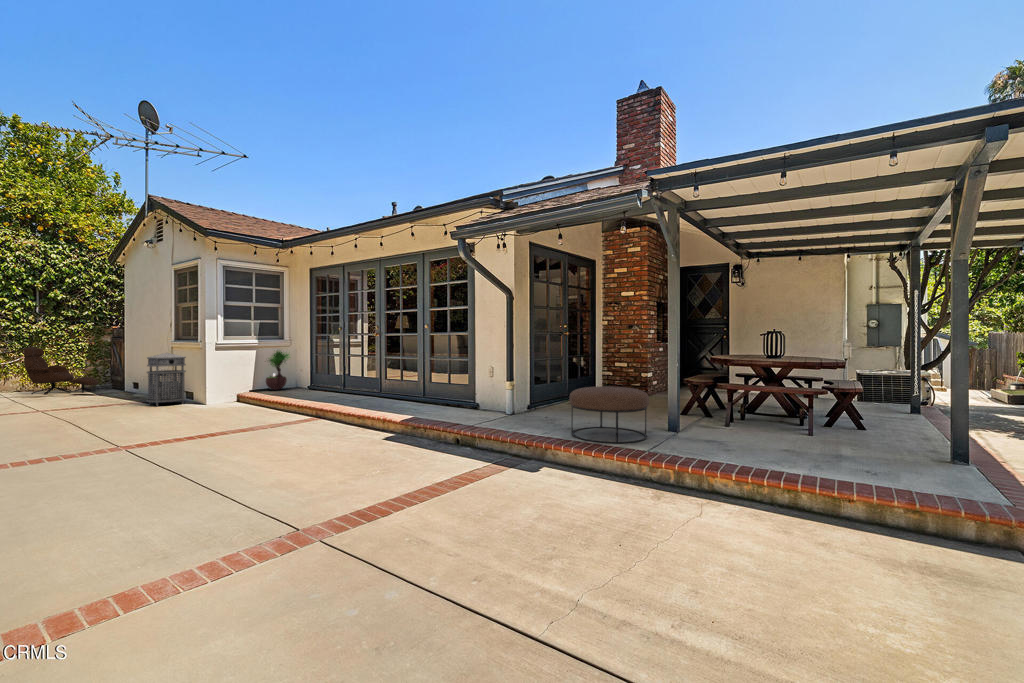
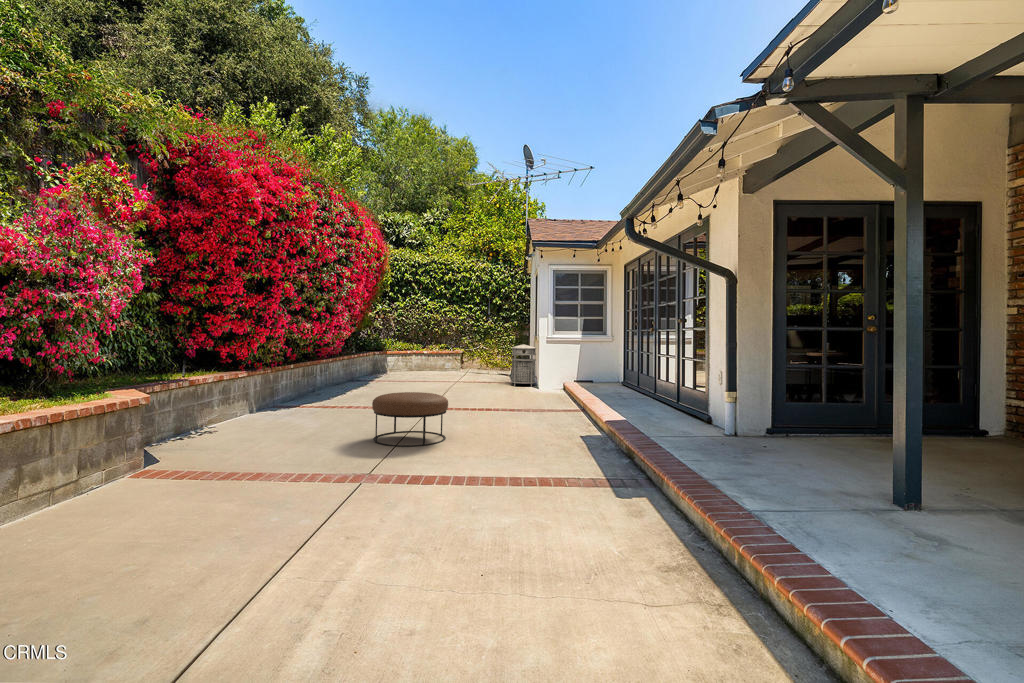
lounge chair: present [24,347,98,394] -> none [479,339,515,373]
potted tree: present [266,351,289,390] -> none [581,341,606,382]
ottoman: present [570,386,649,443] -> present [372,392,448,447]

